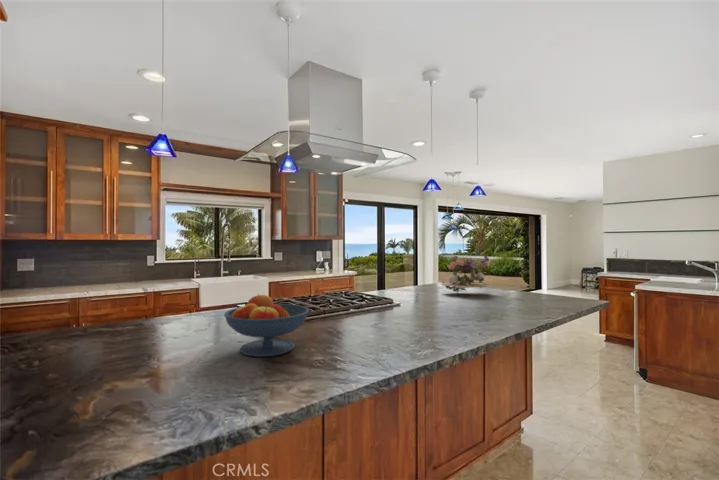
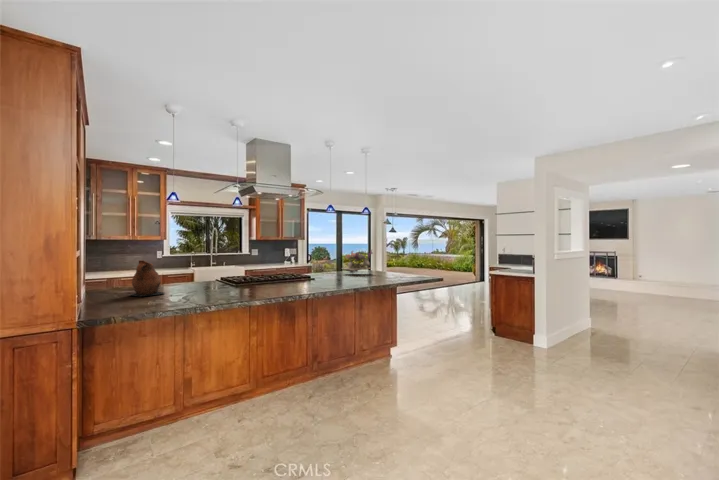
ceramic pitcher: none [39,288,140,385] -> present [130,260,164,296]
fruit bowl: present [224,294,309,357] -> none [201,267,241,292]

